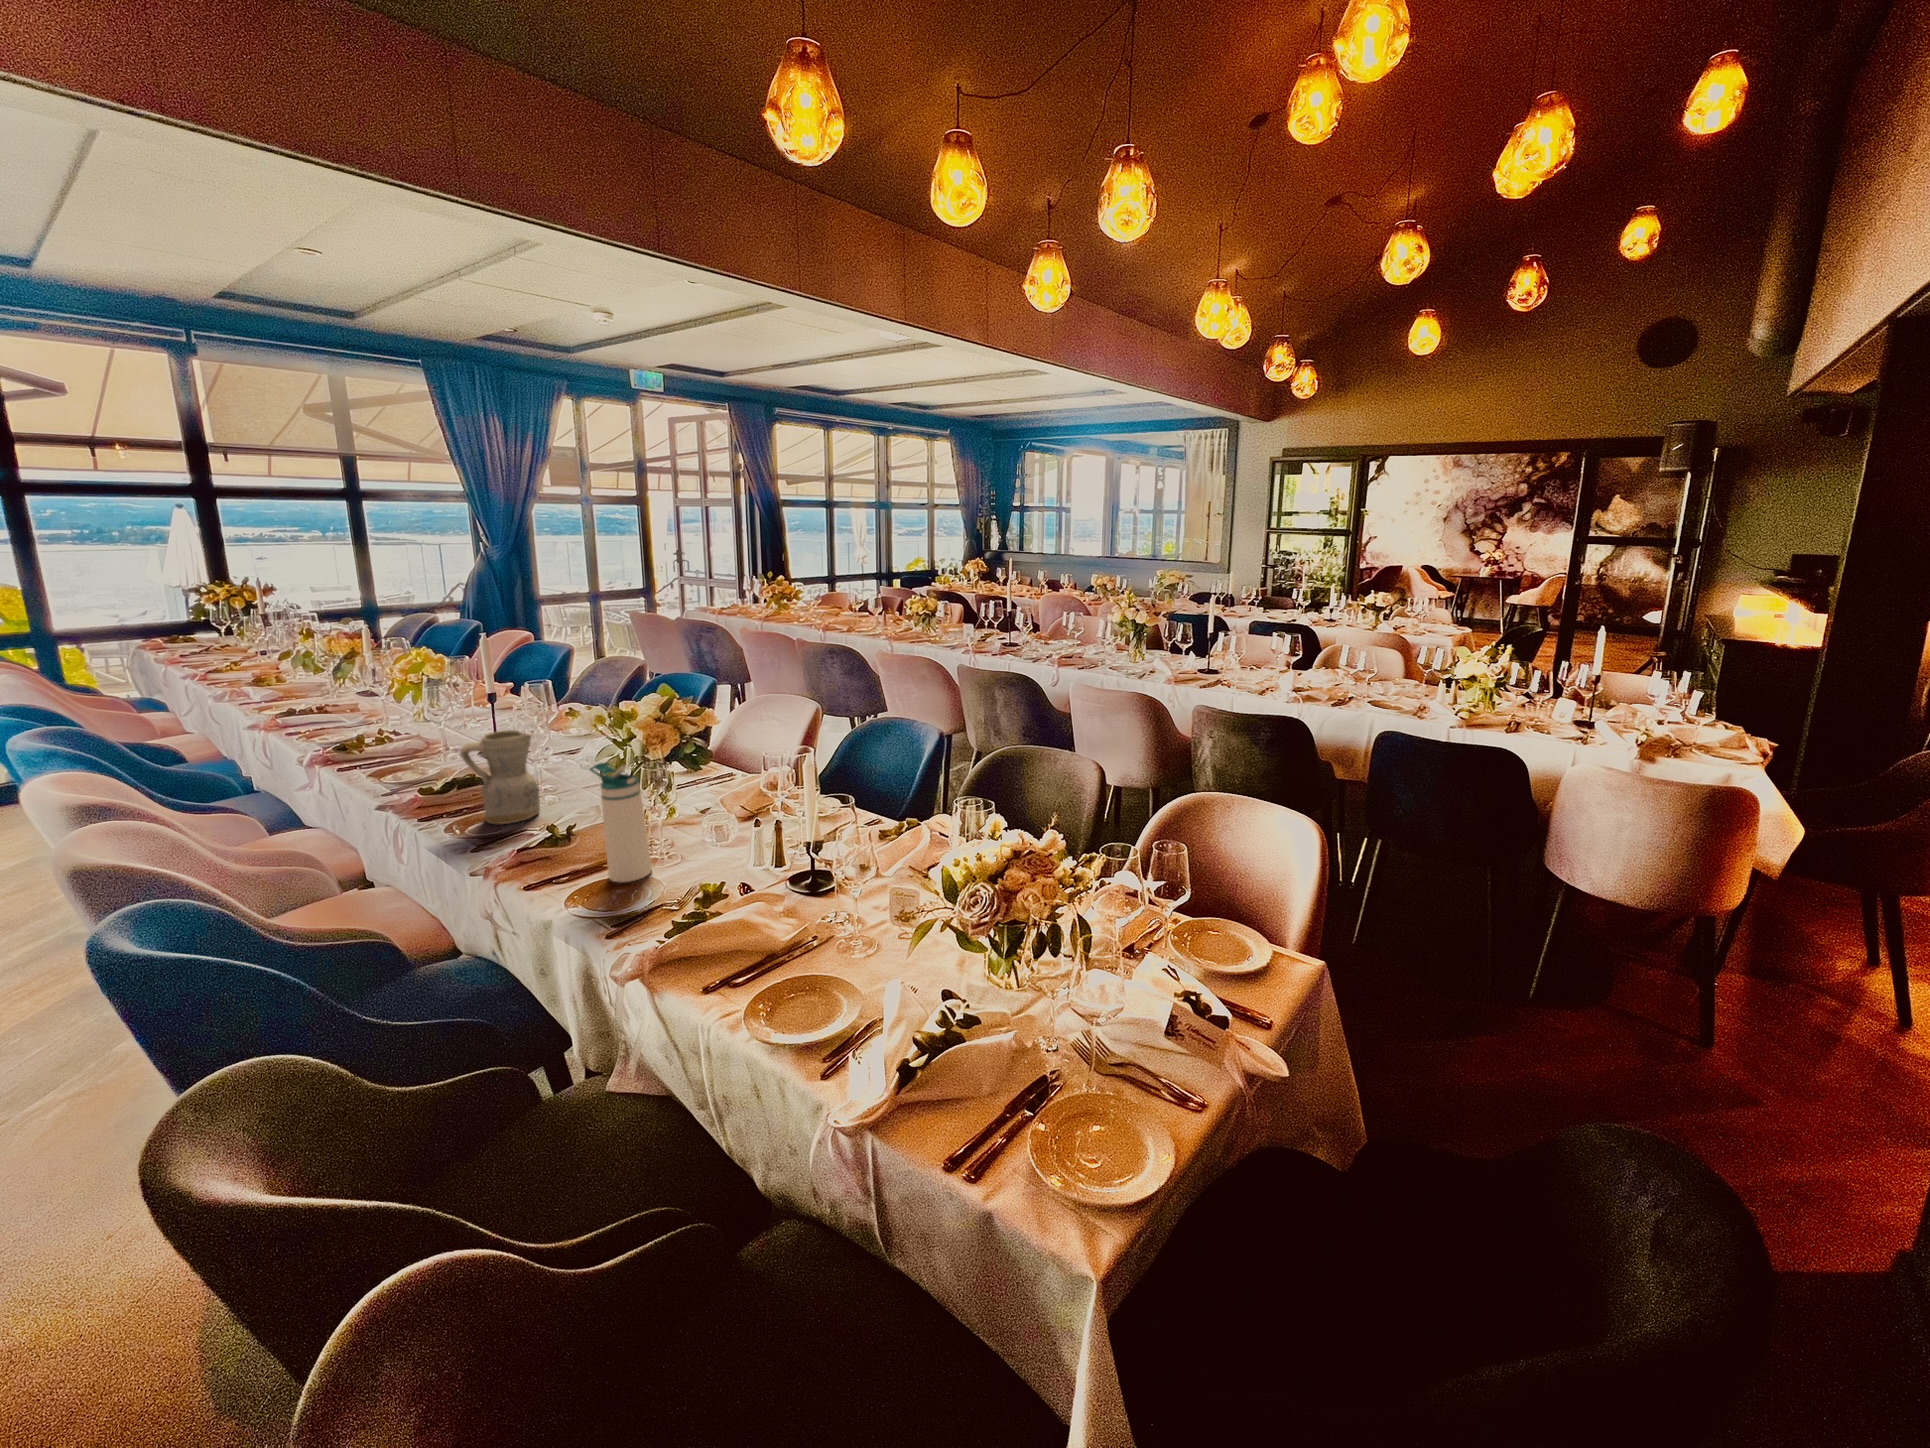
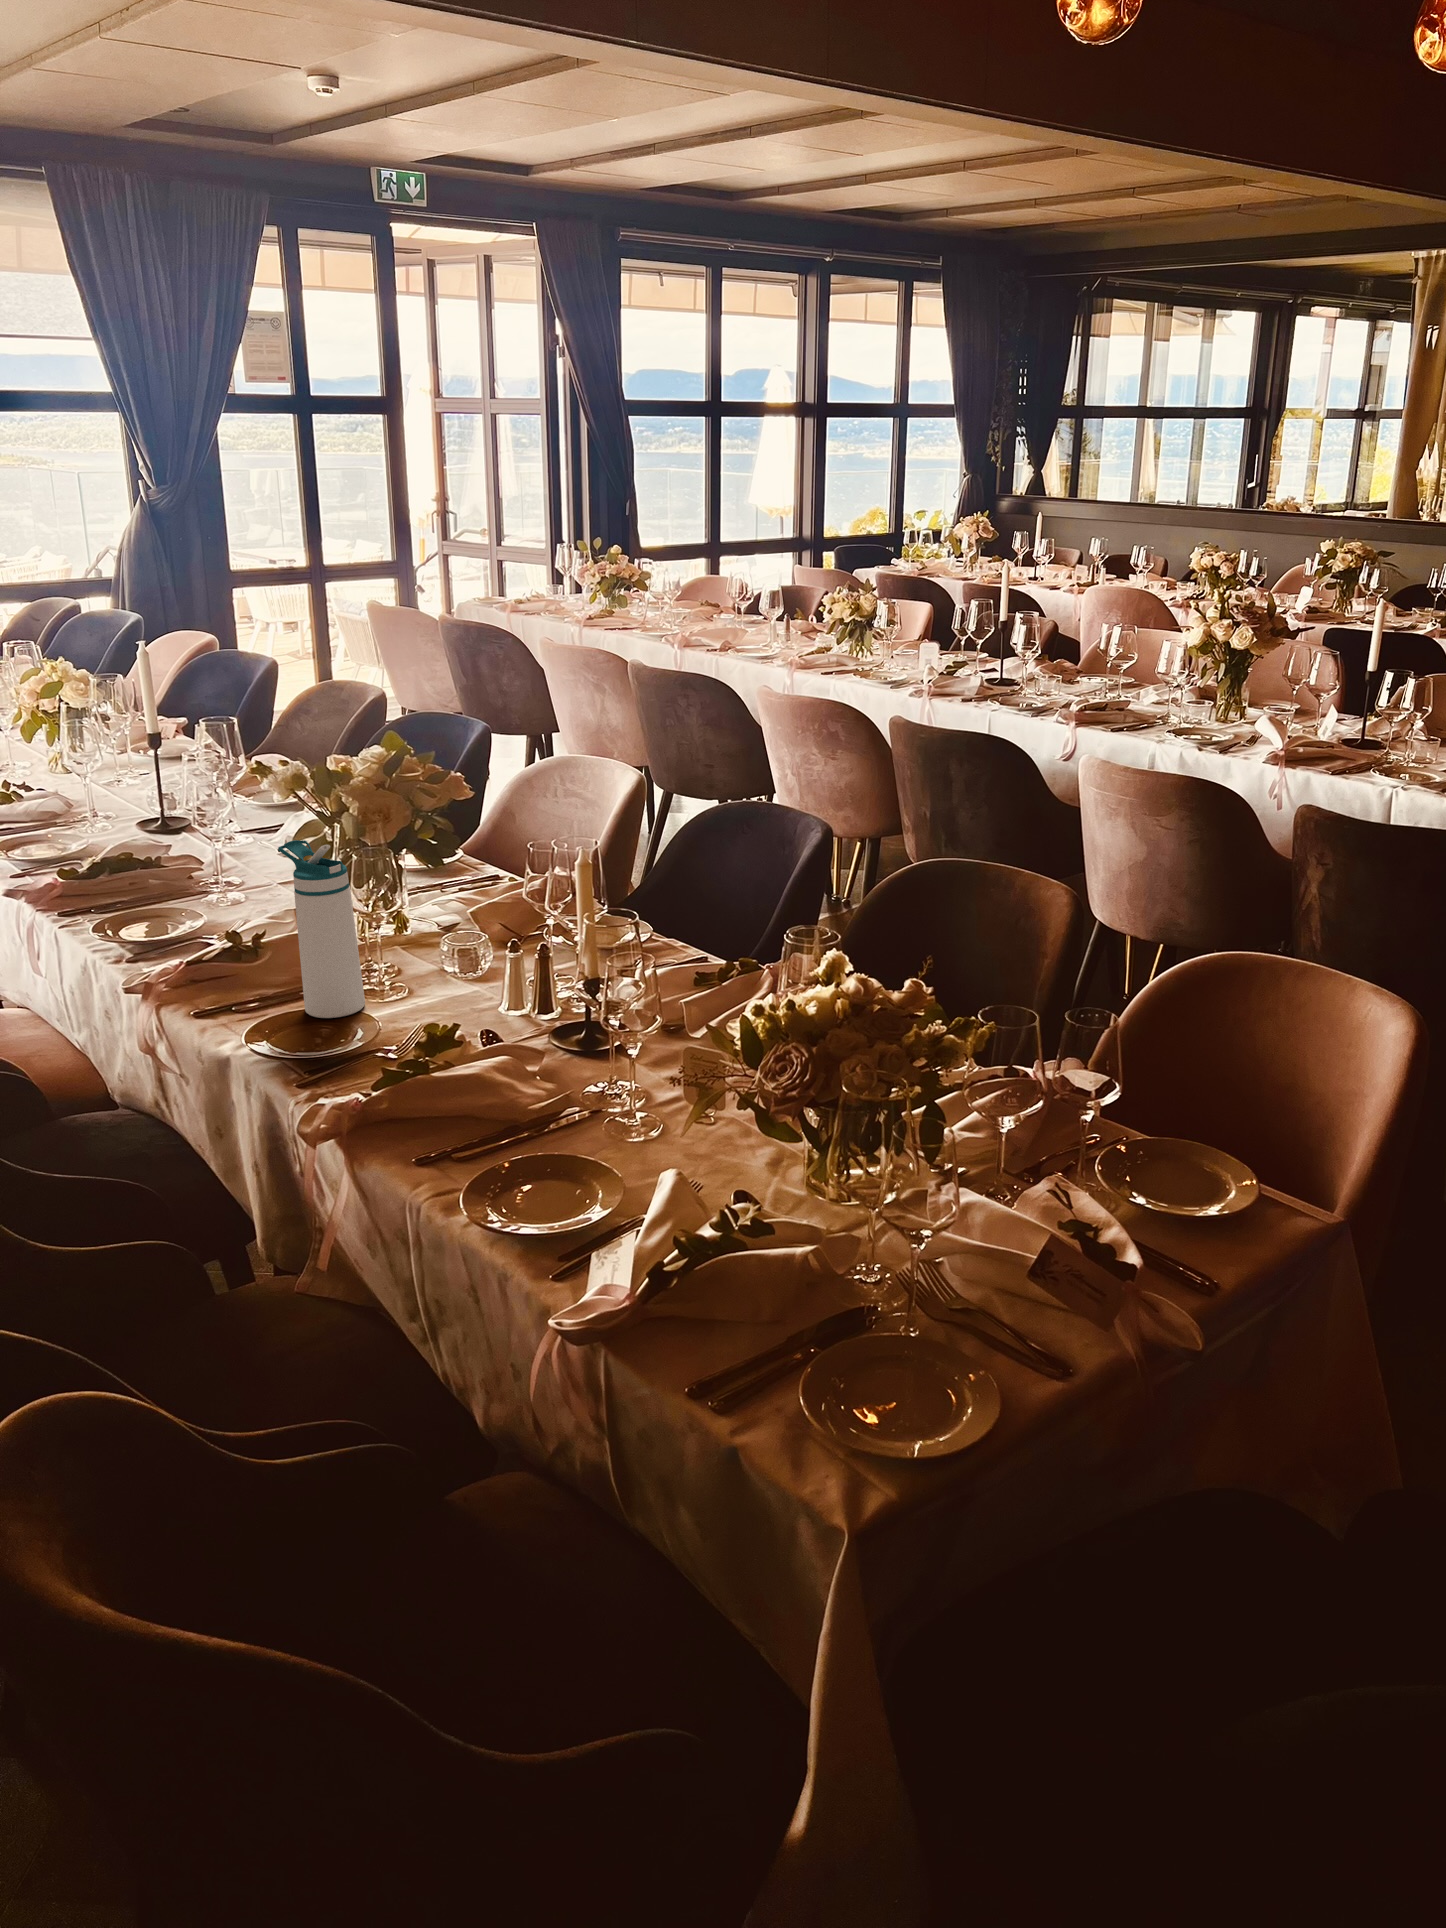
ceramic pitcher: present [460,730,540,824] -> none [110,787,218,926]

